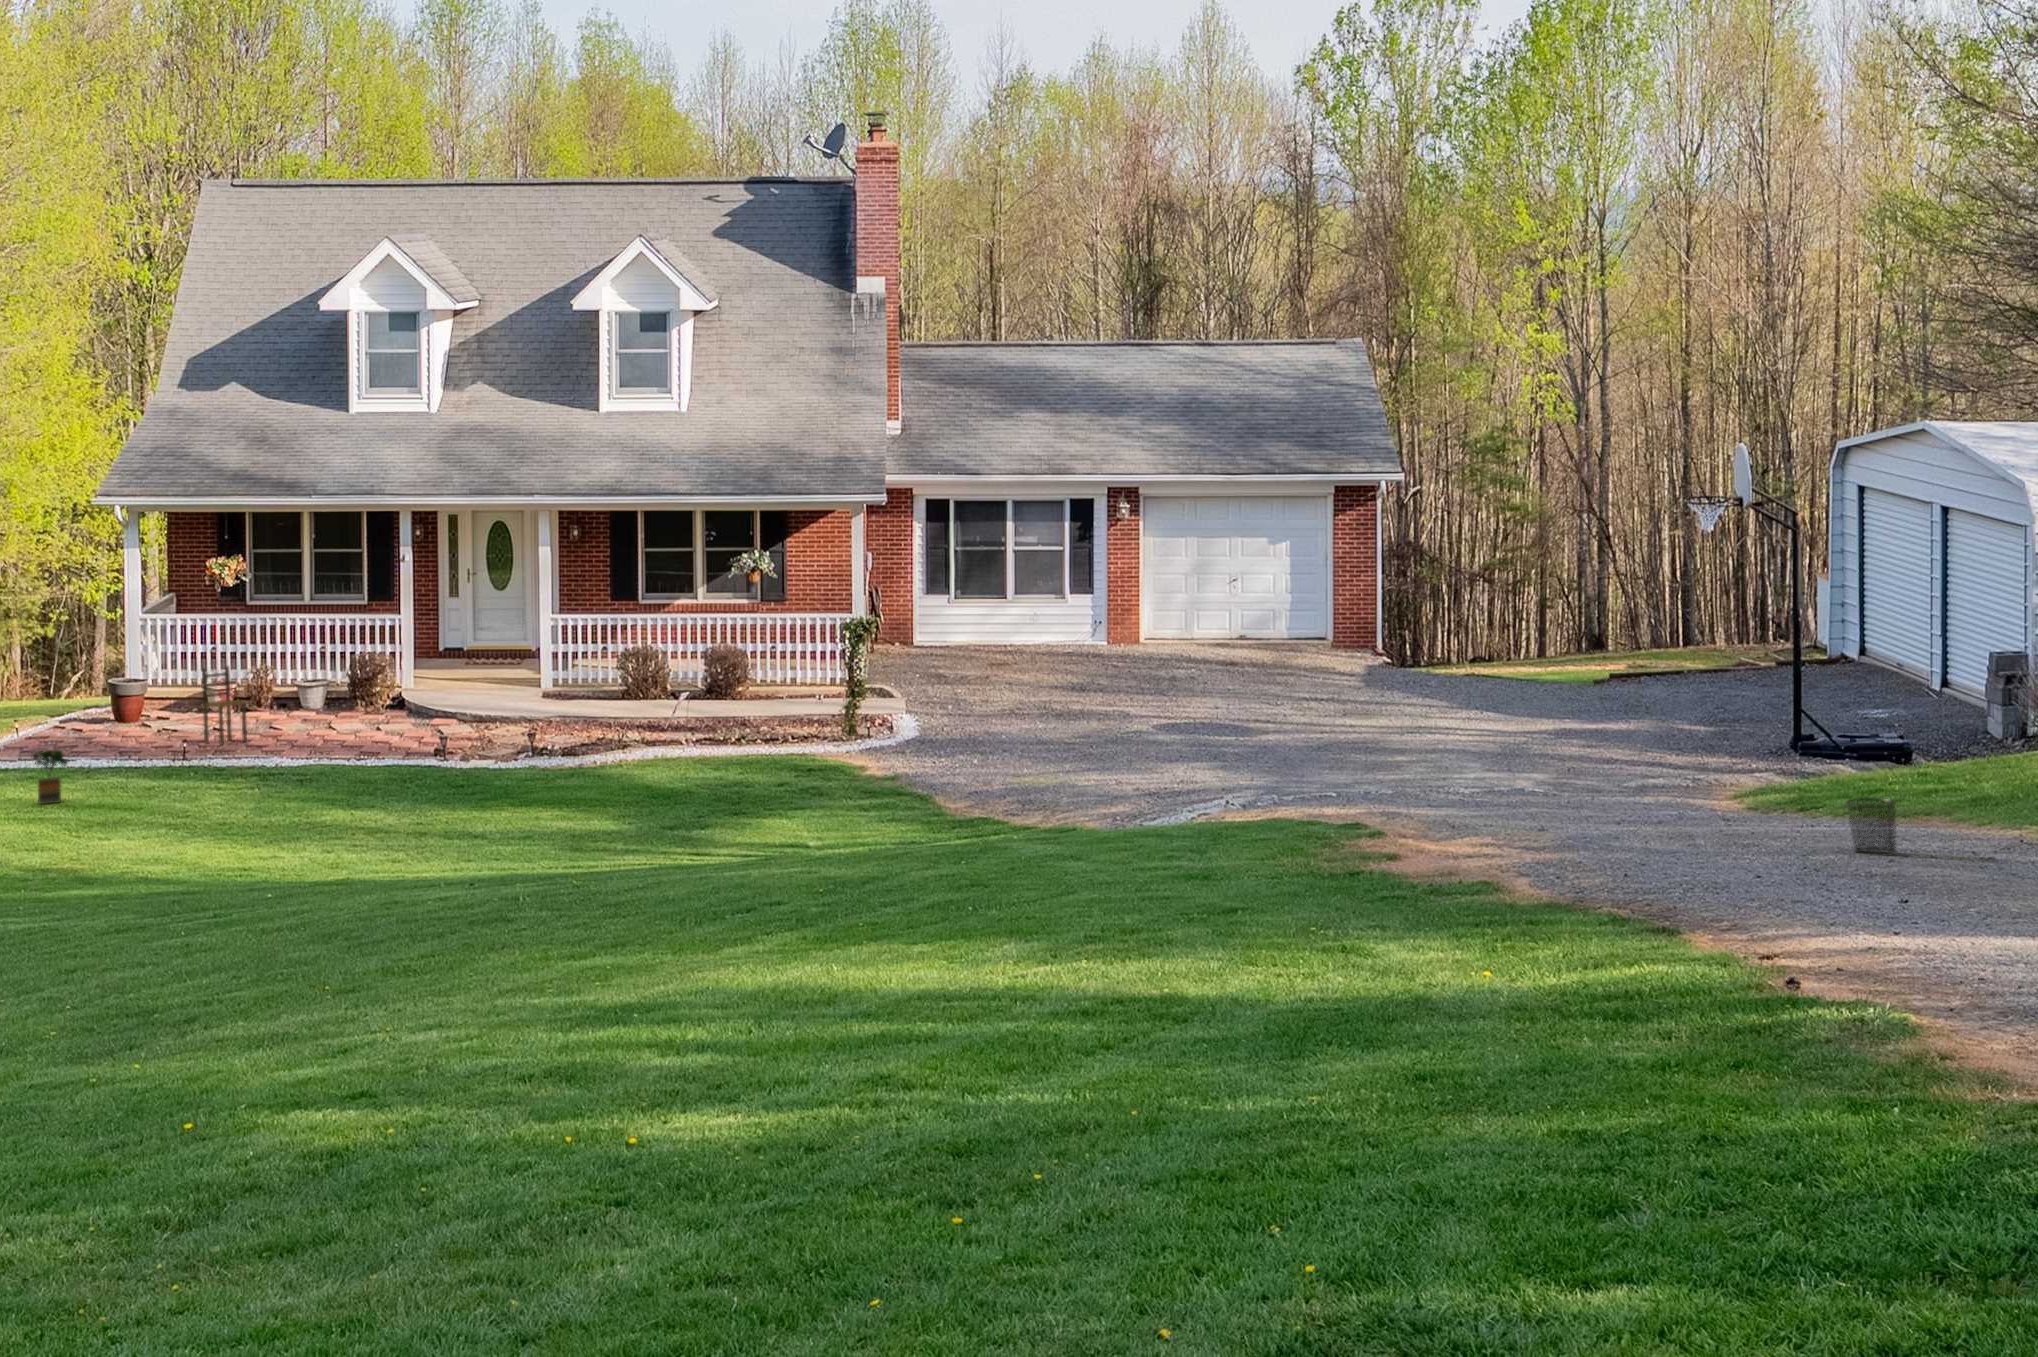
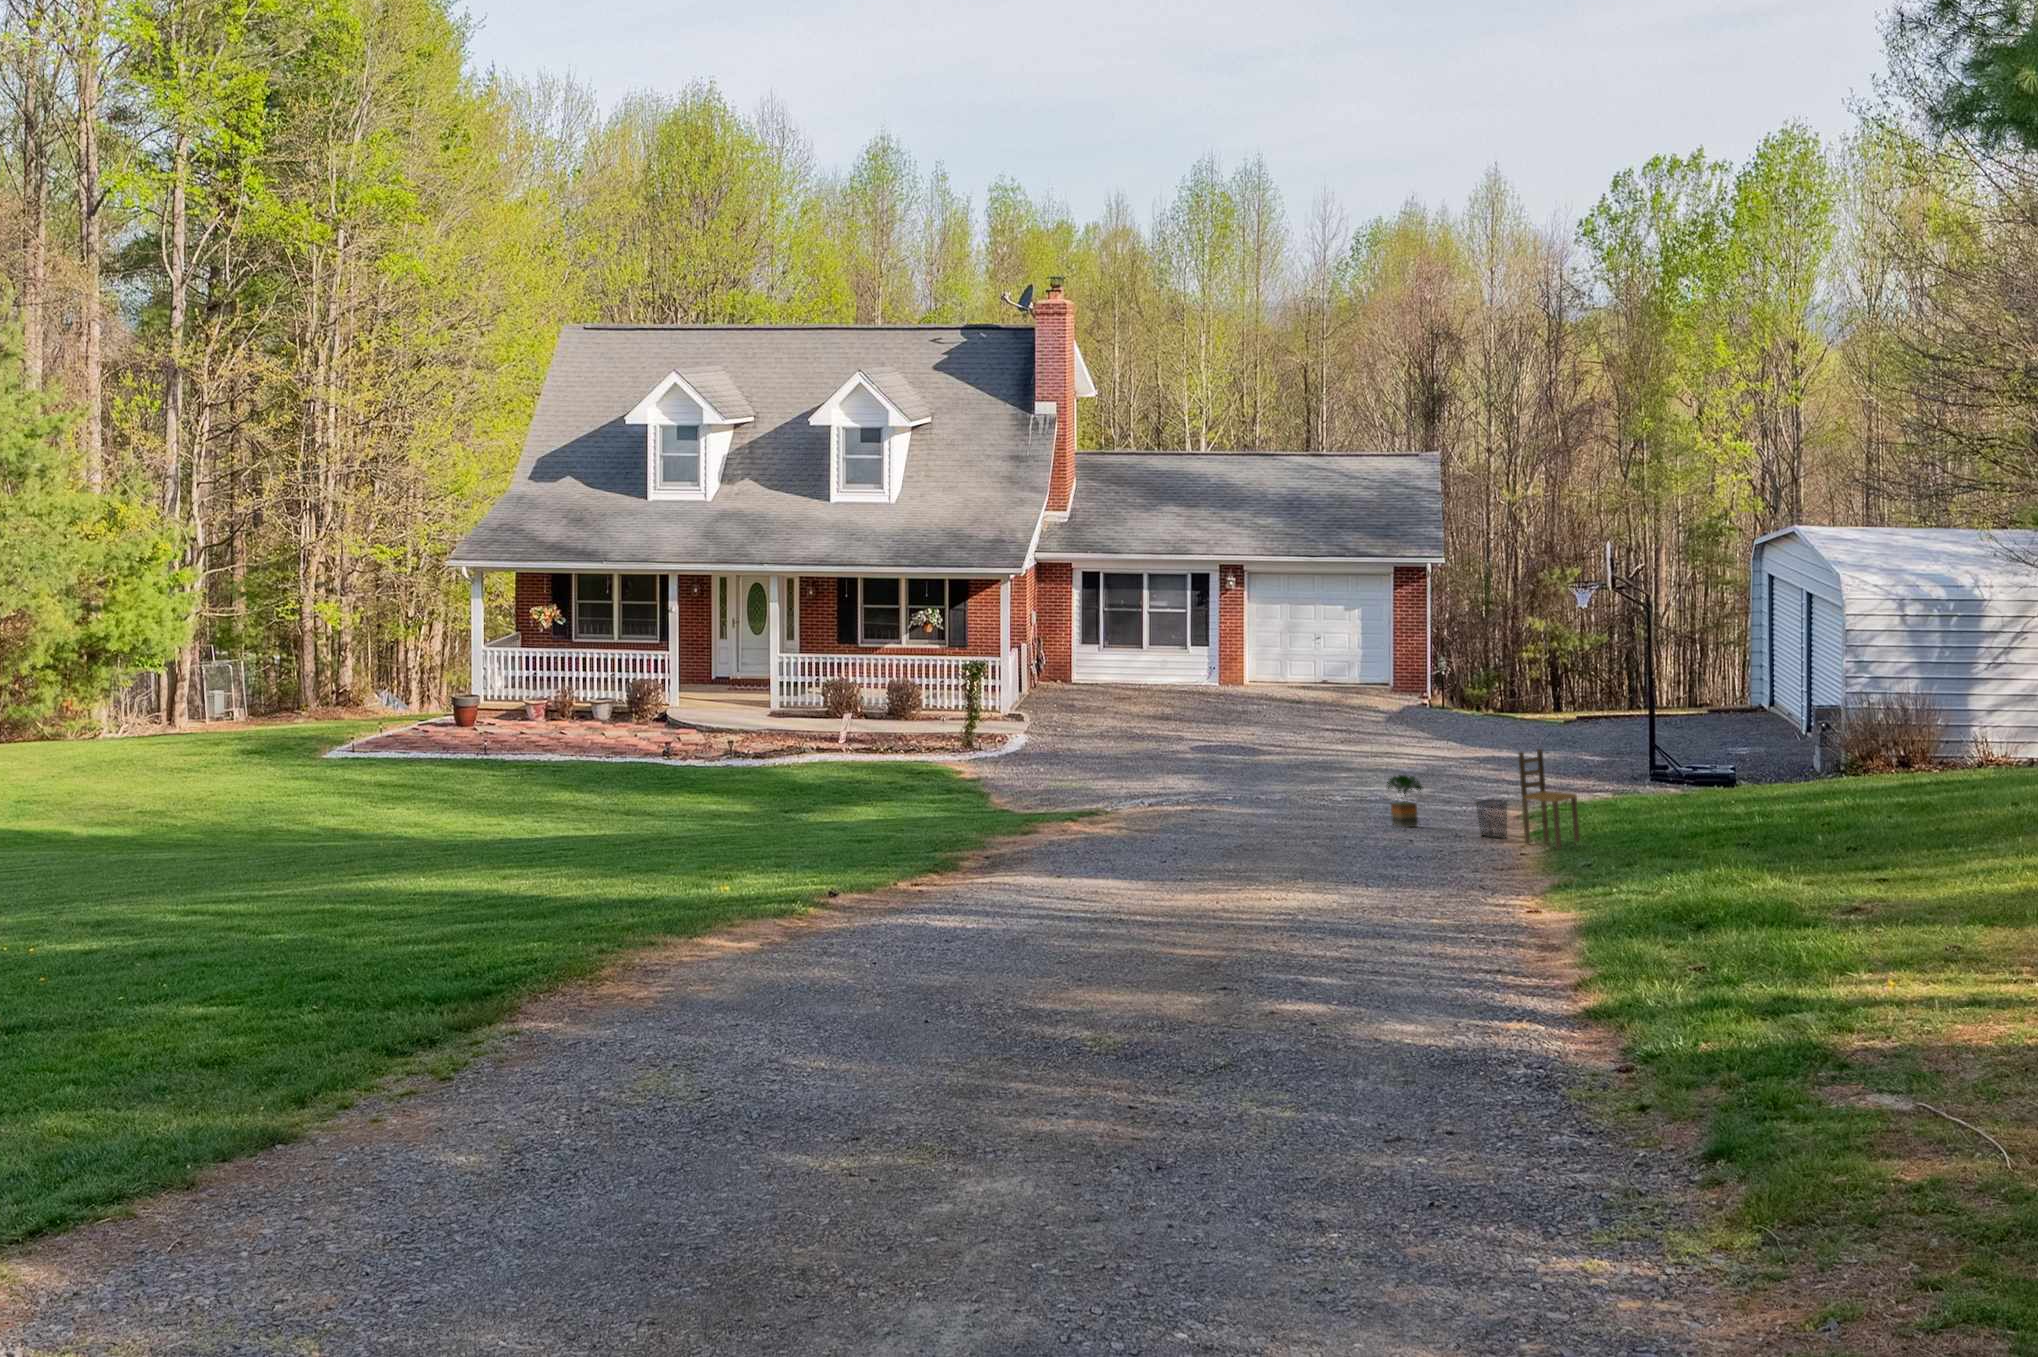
chair: present [202,666,247,745] -> present [1519,749,1580,849]
potted tree: present [31,750,68,804] -> present [1387,775,1423,827]

